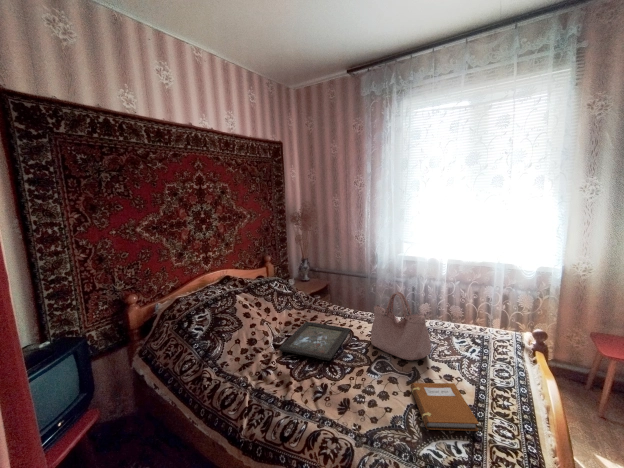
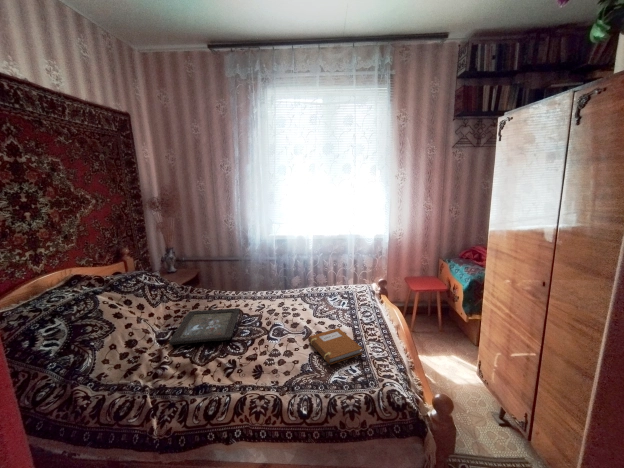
handbag: present [371,292,431,360] -> none [262,265,316,321]

